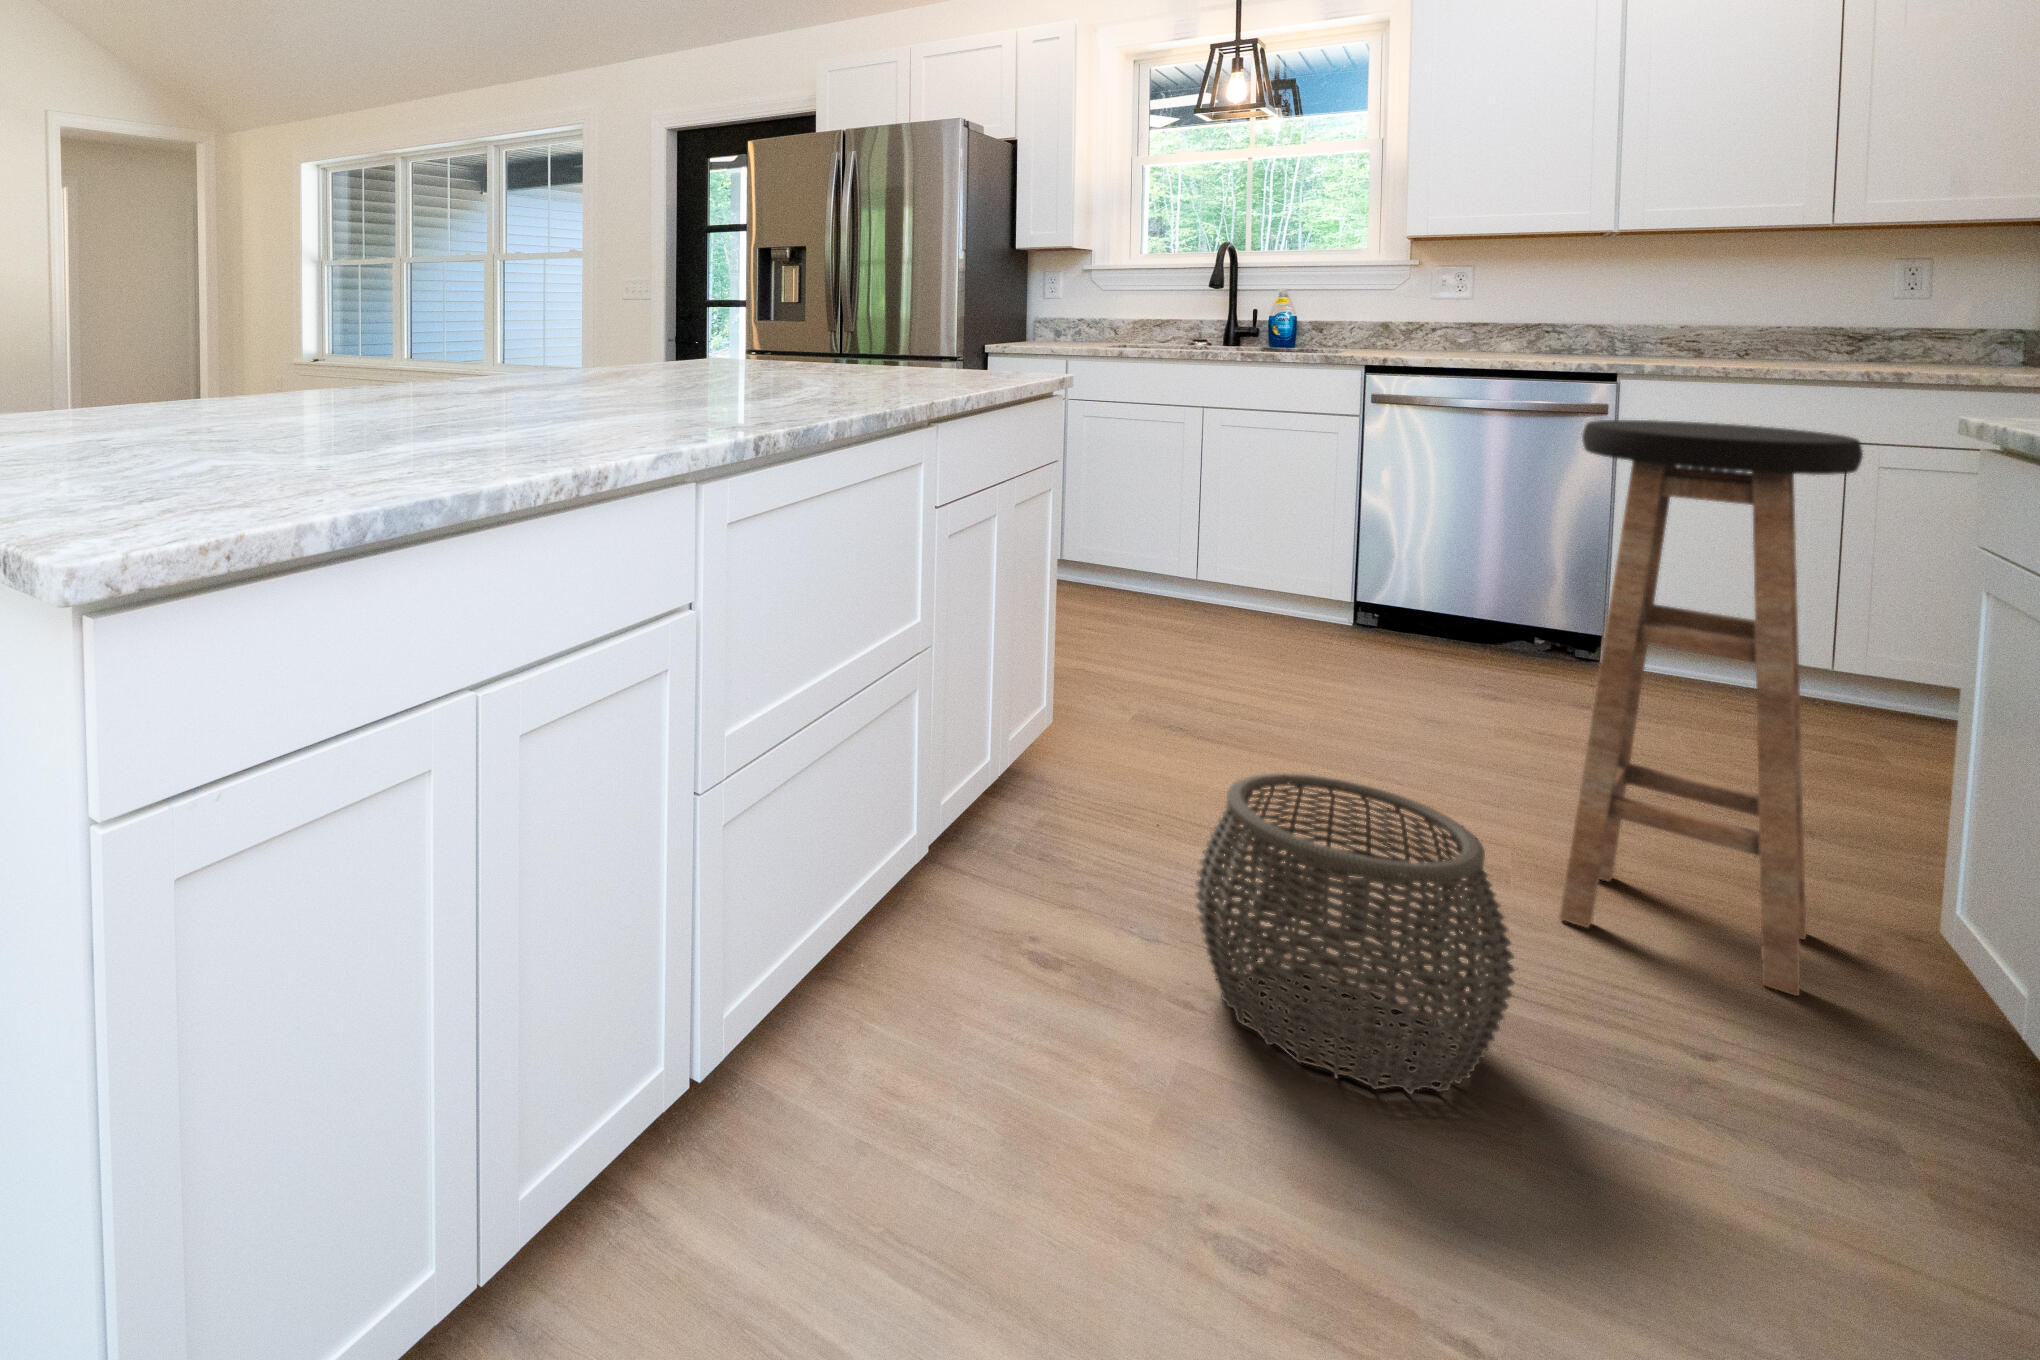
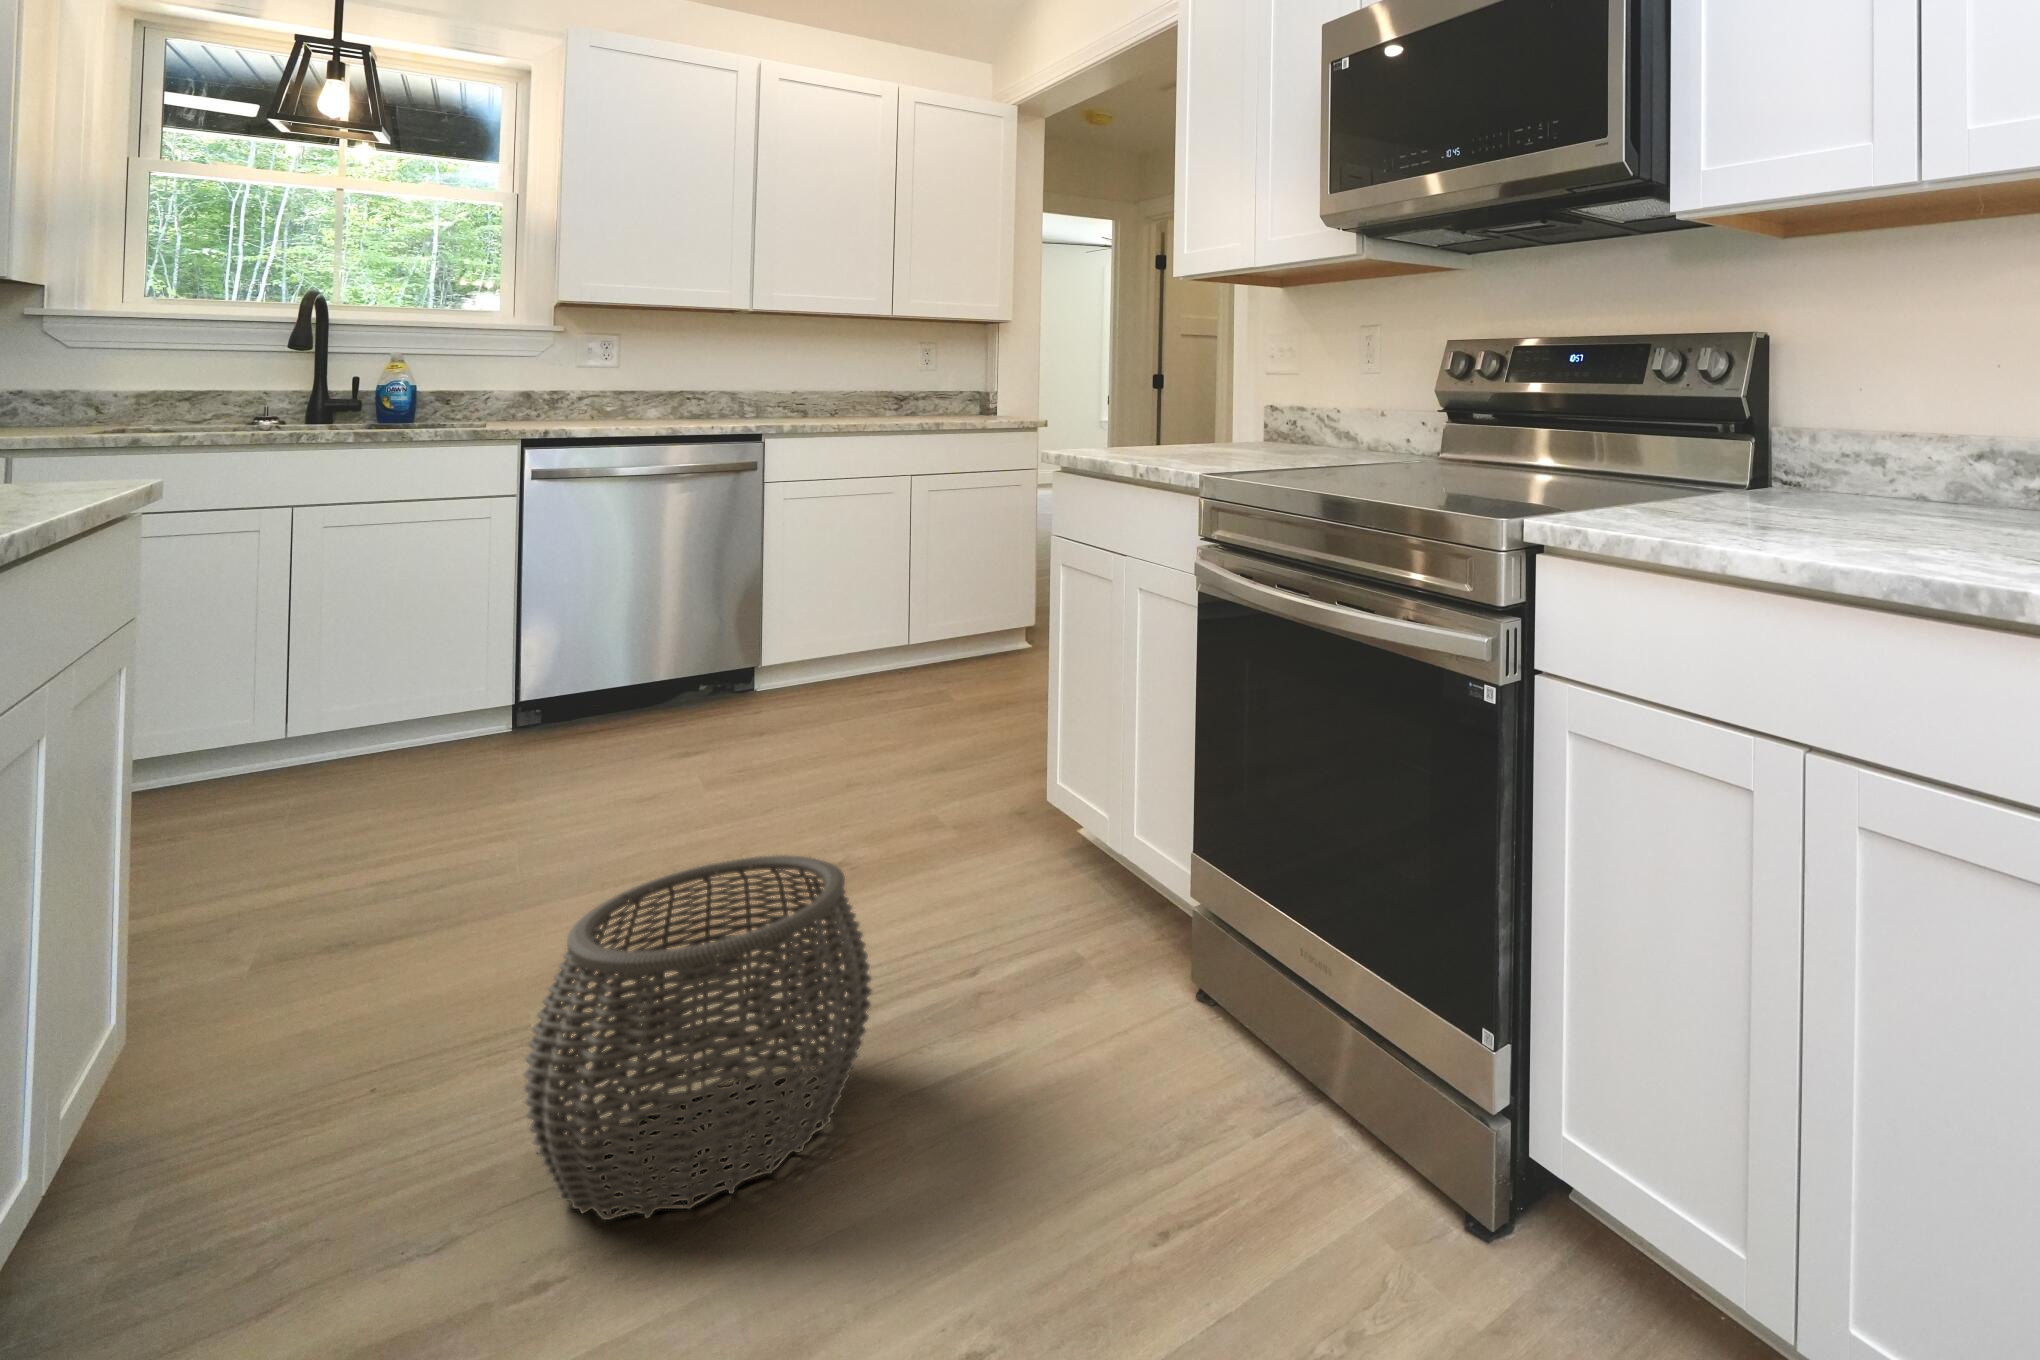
bar stool: present [1559,420,1863,996] -> none [825,459,999,918]

